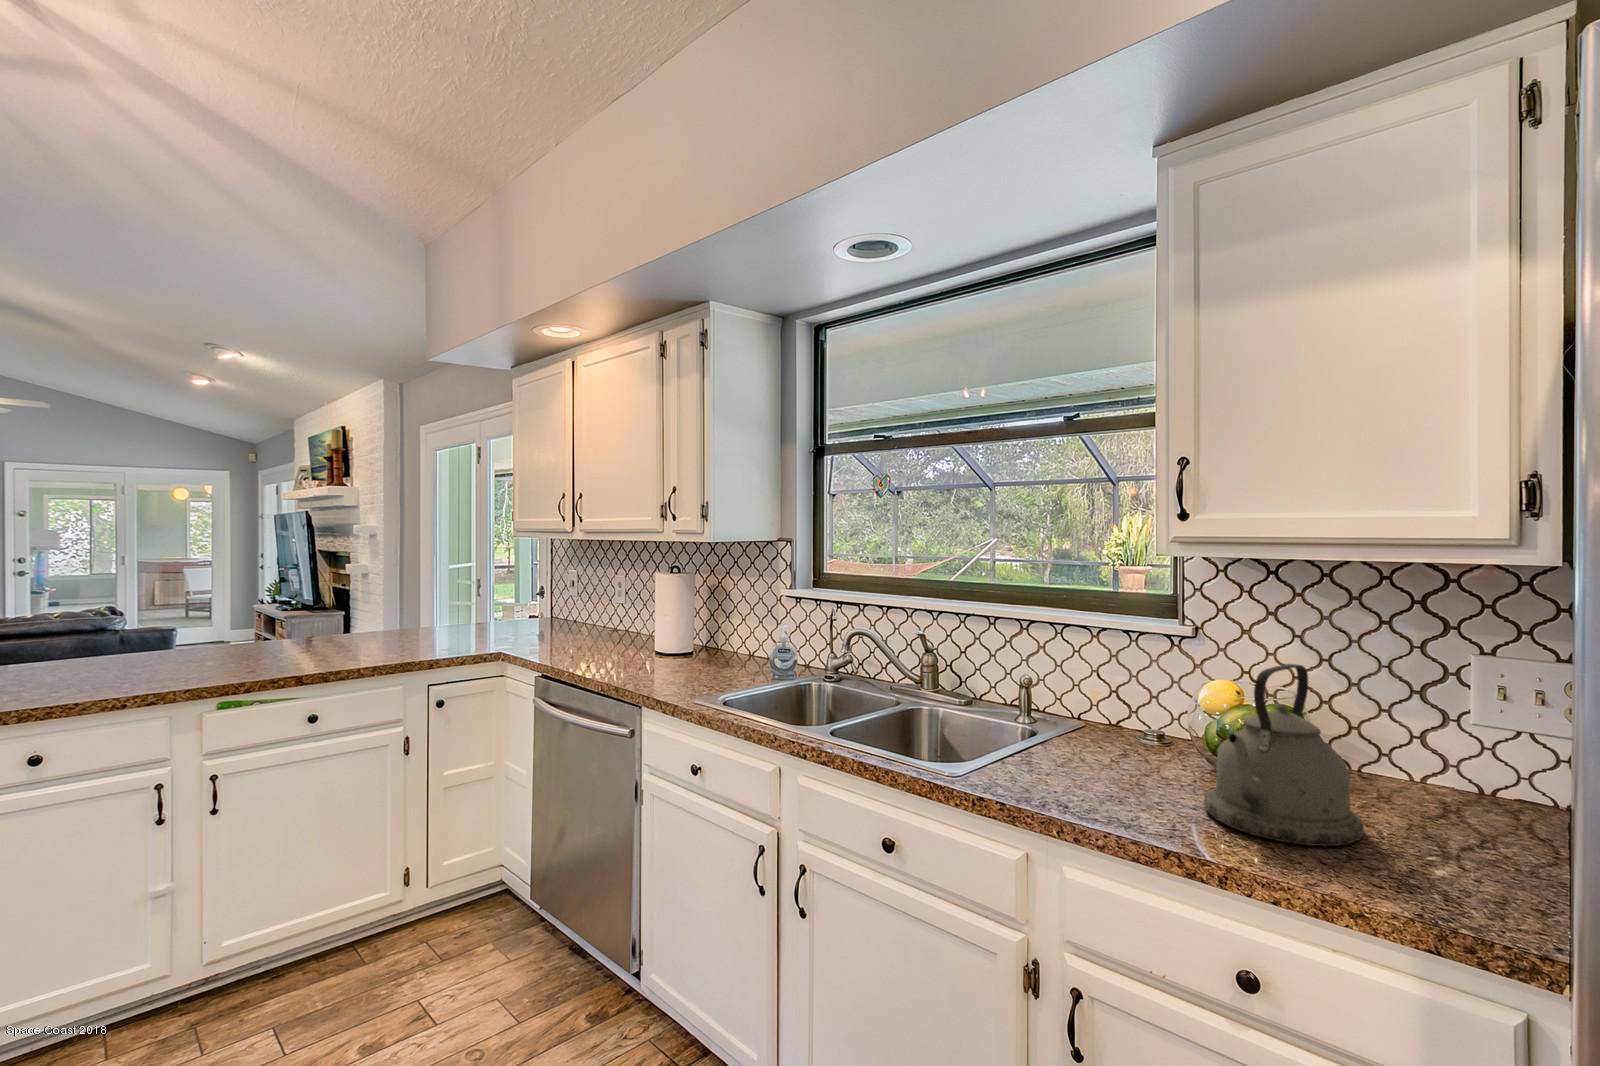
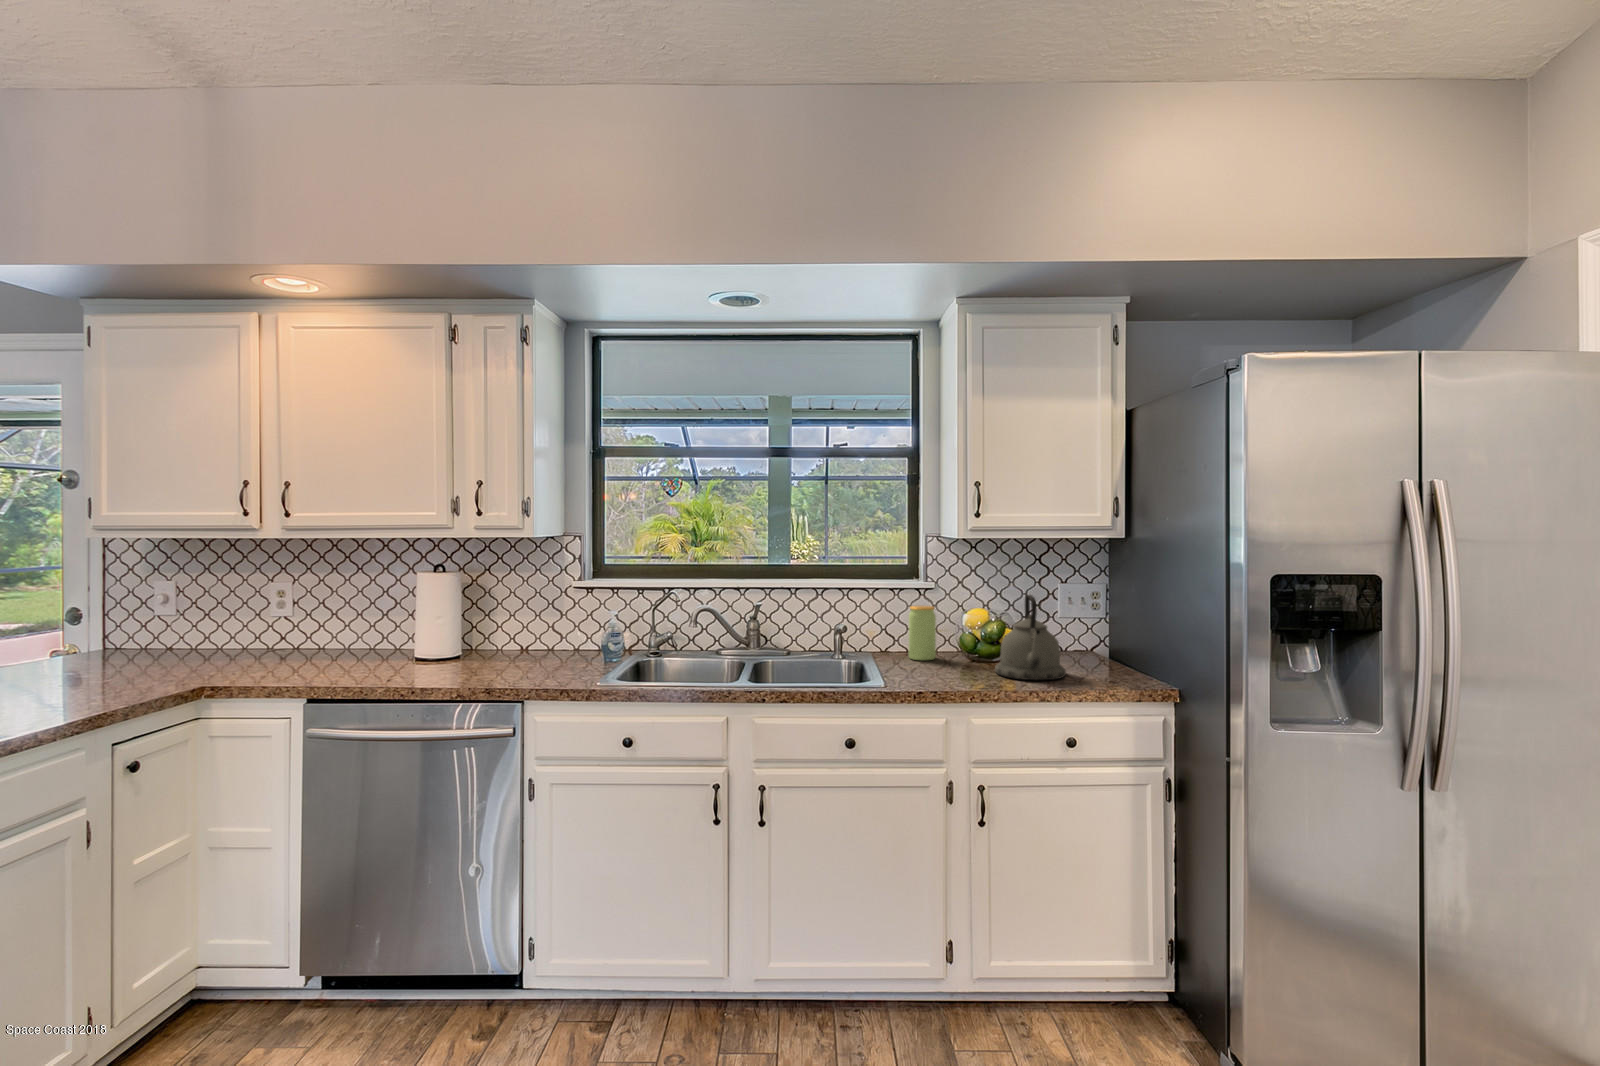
jar: none [1119,661,1168,754] -> present [909,606,936,660]

